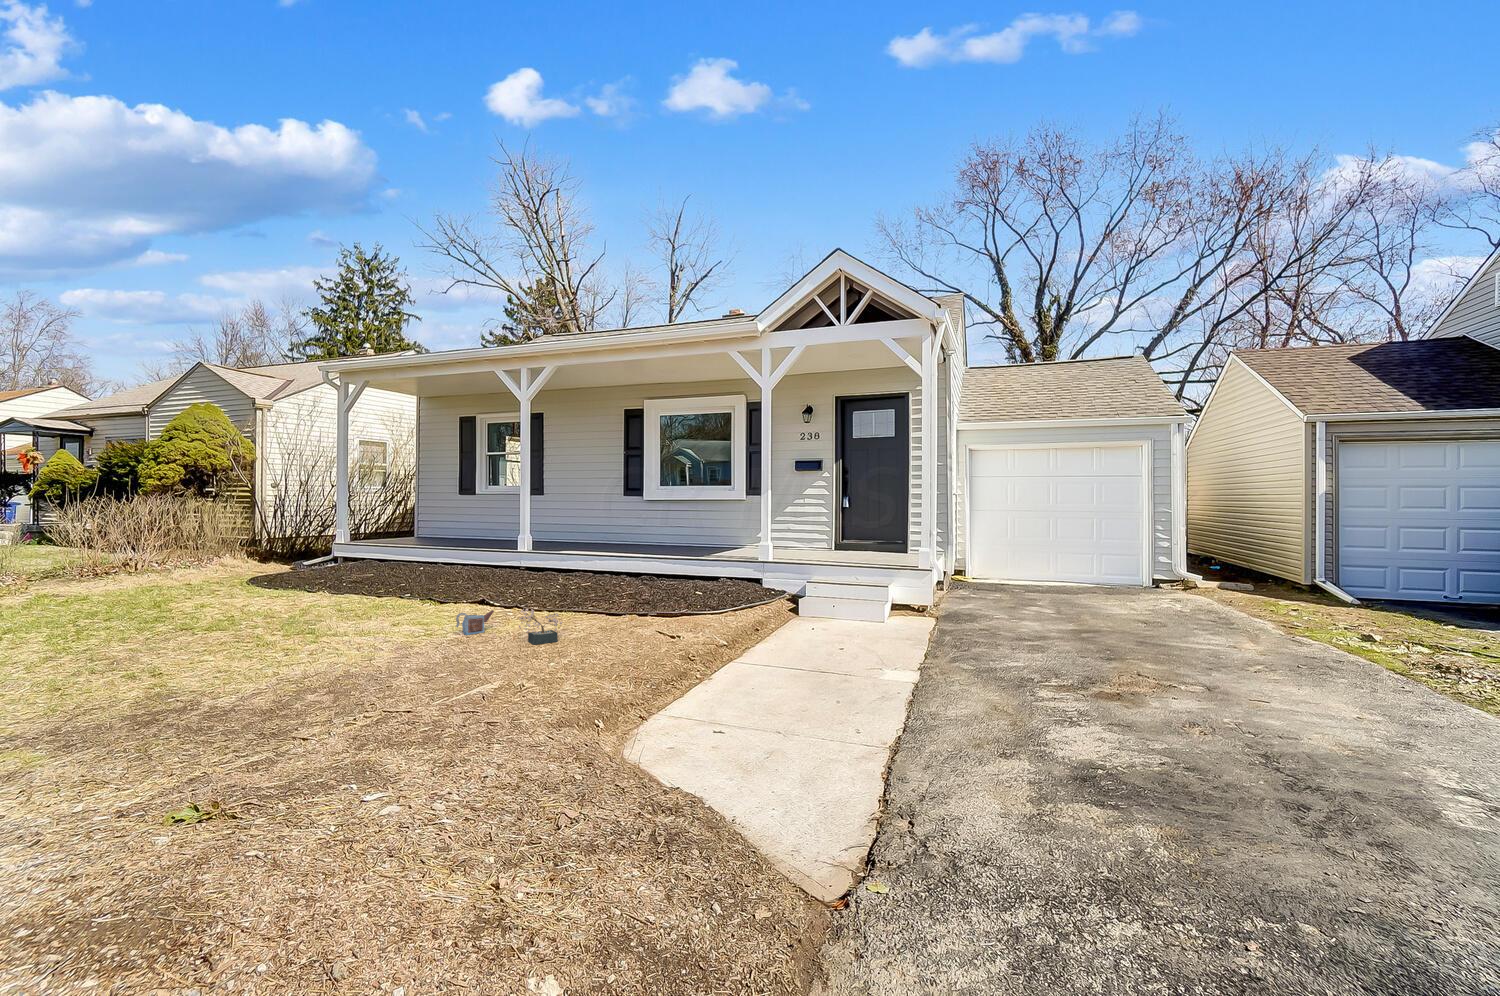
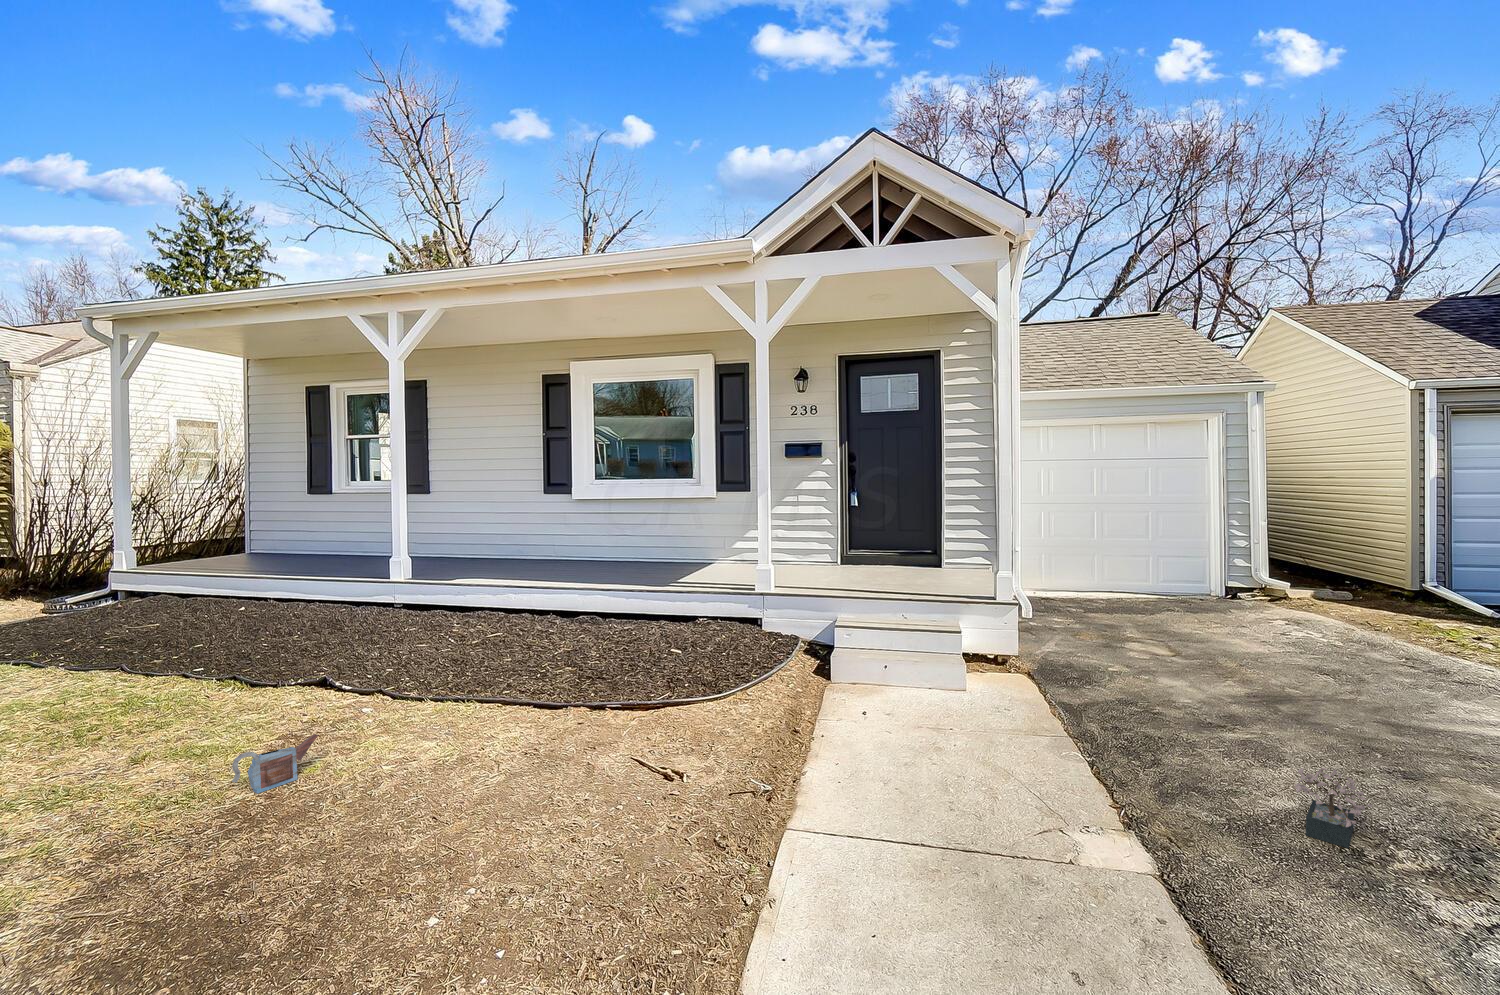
decorative plant: present [519,609,562,645] -> present [1294,768,1372,848]

